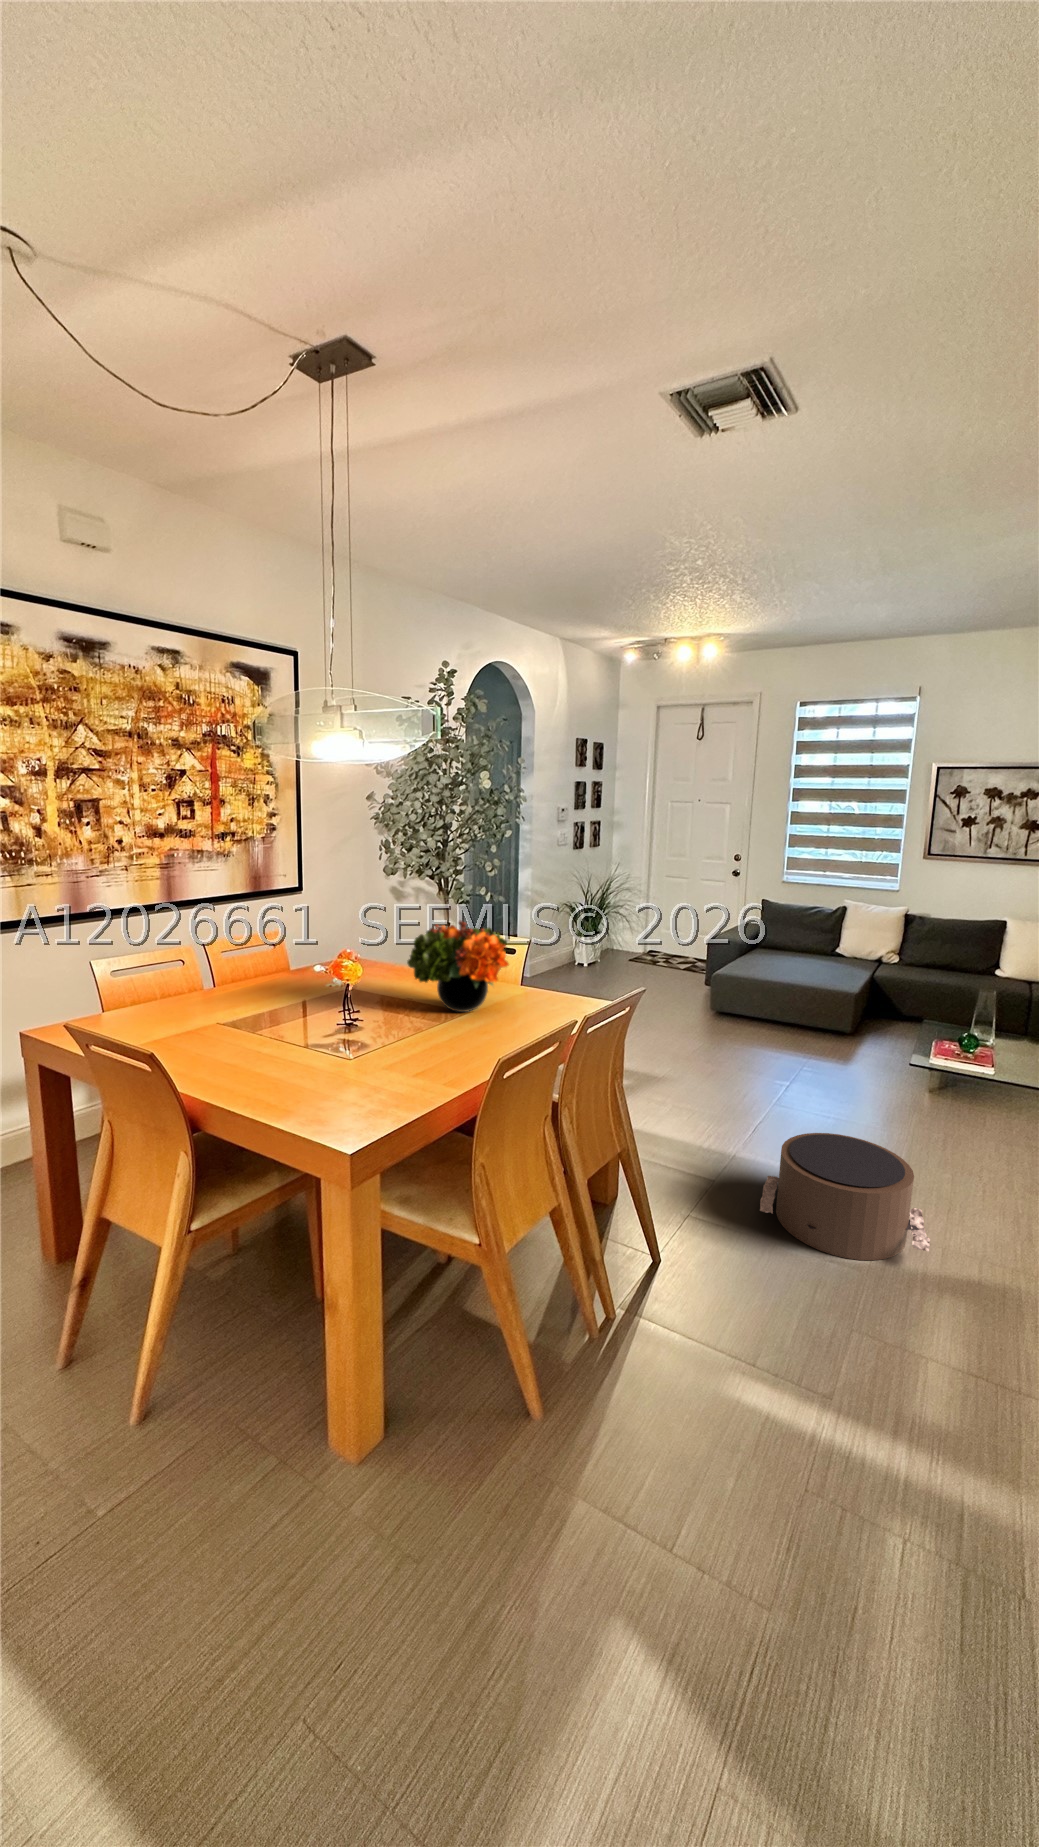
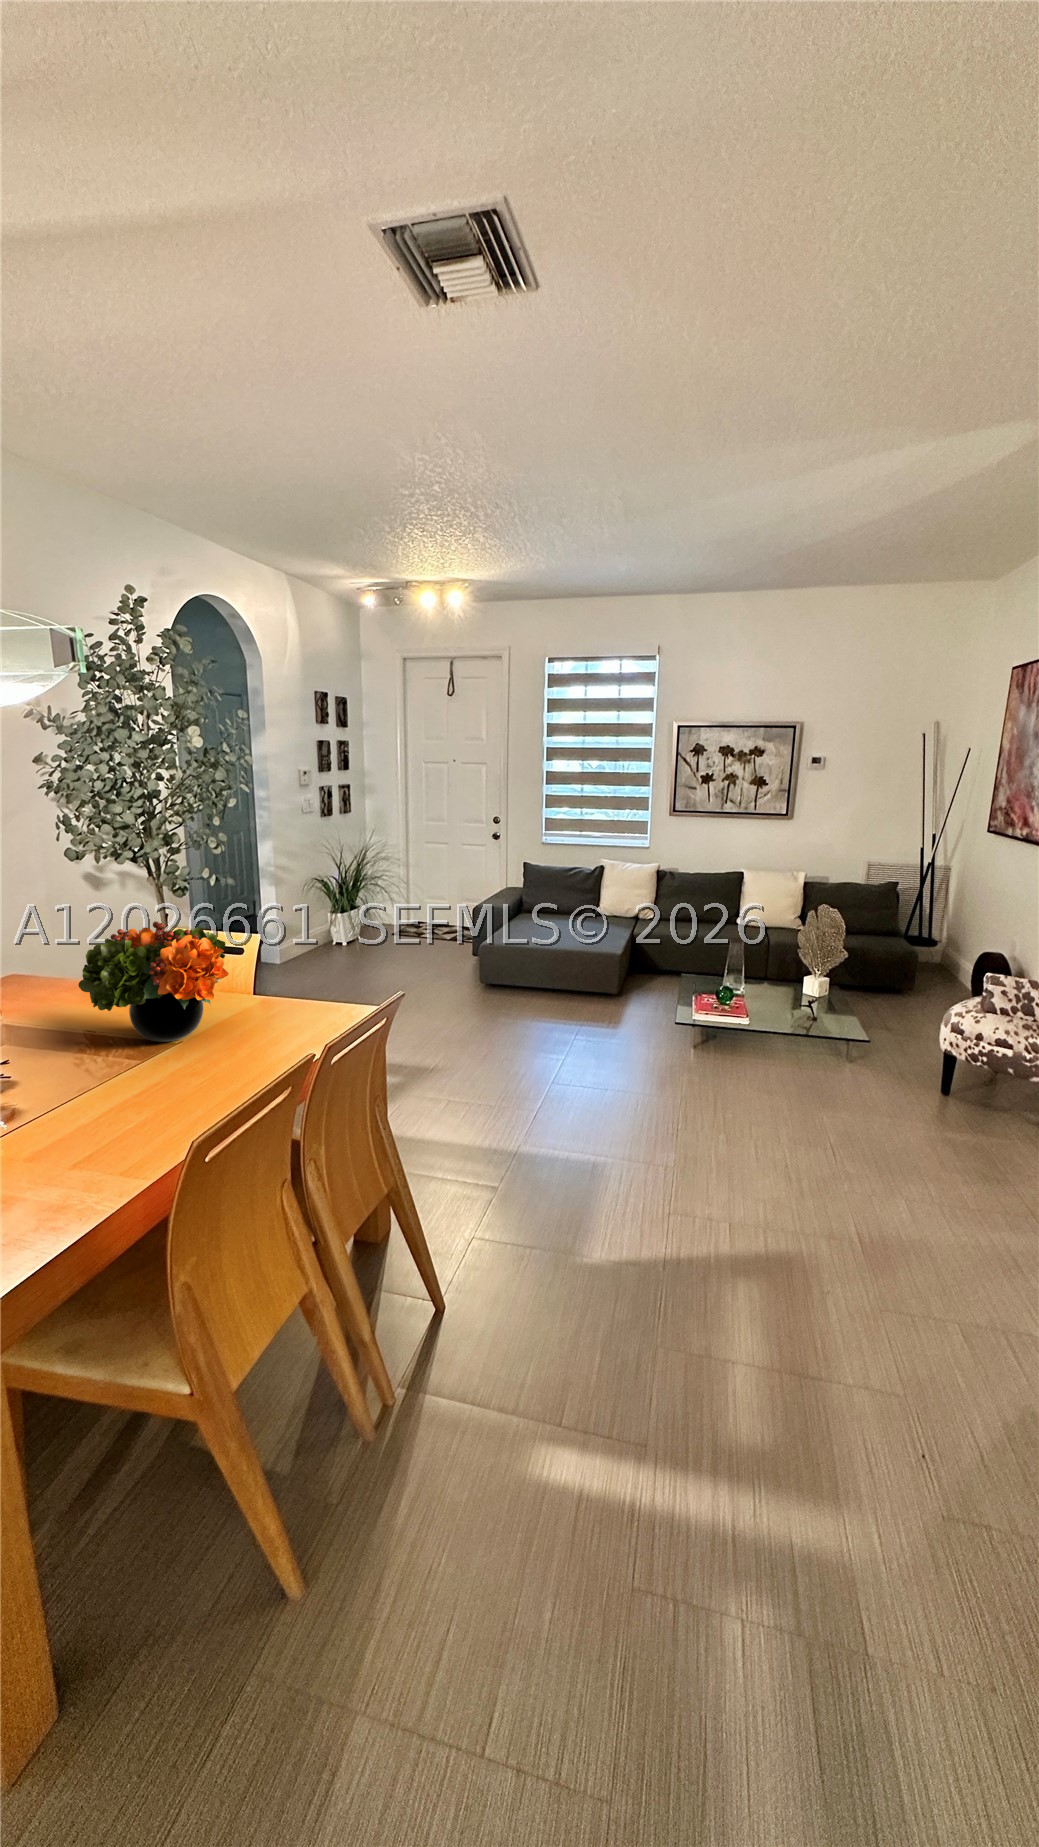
pouf: present [760,1133,930,1260] -> none [550,1117,720,1254]

